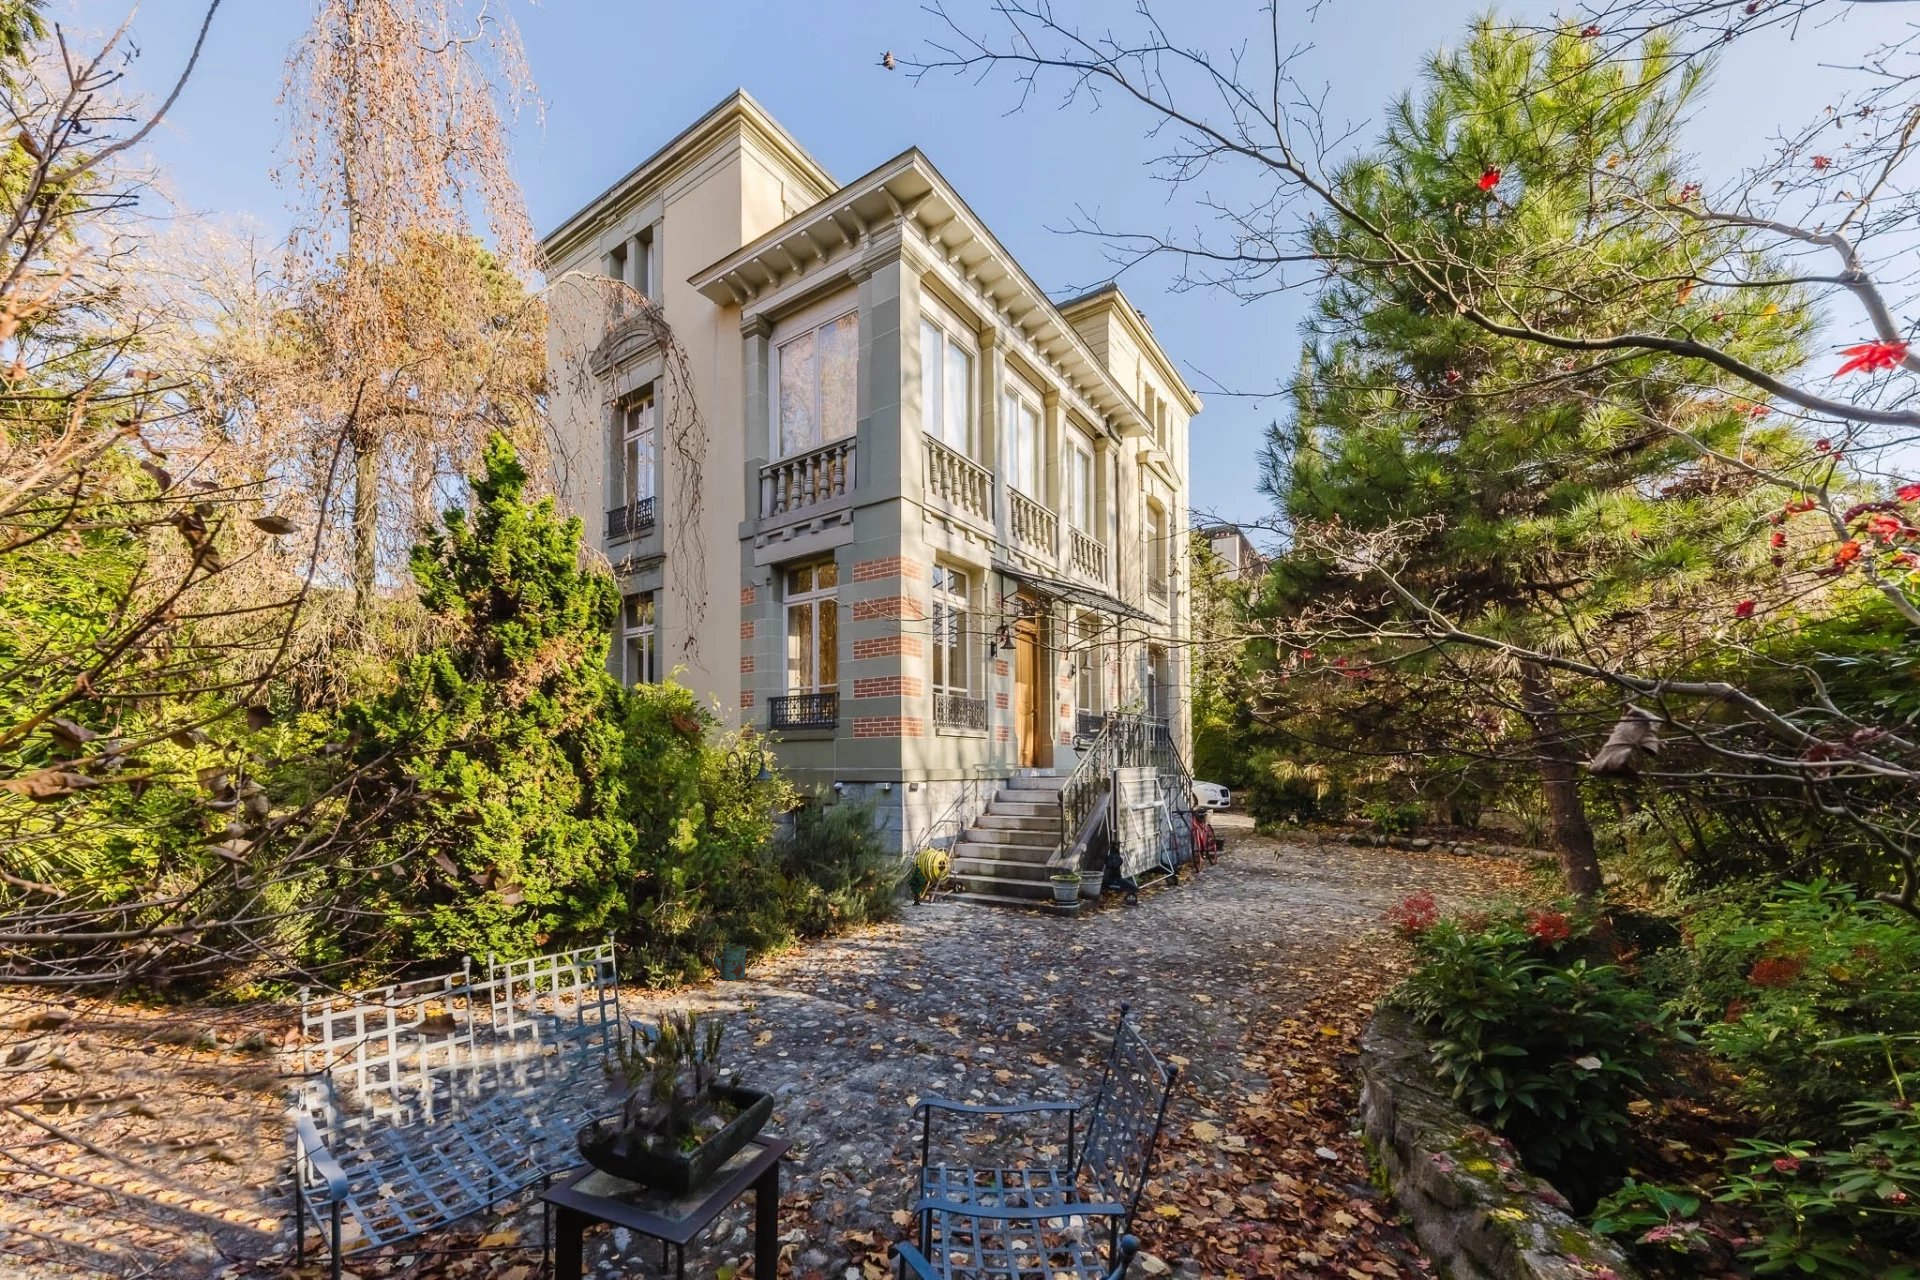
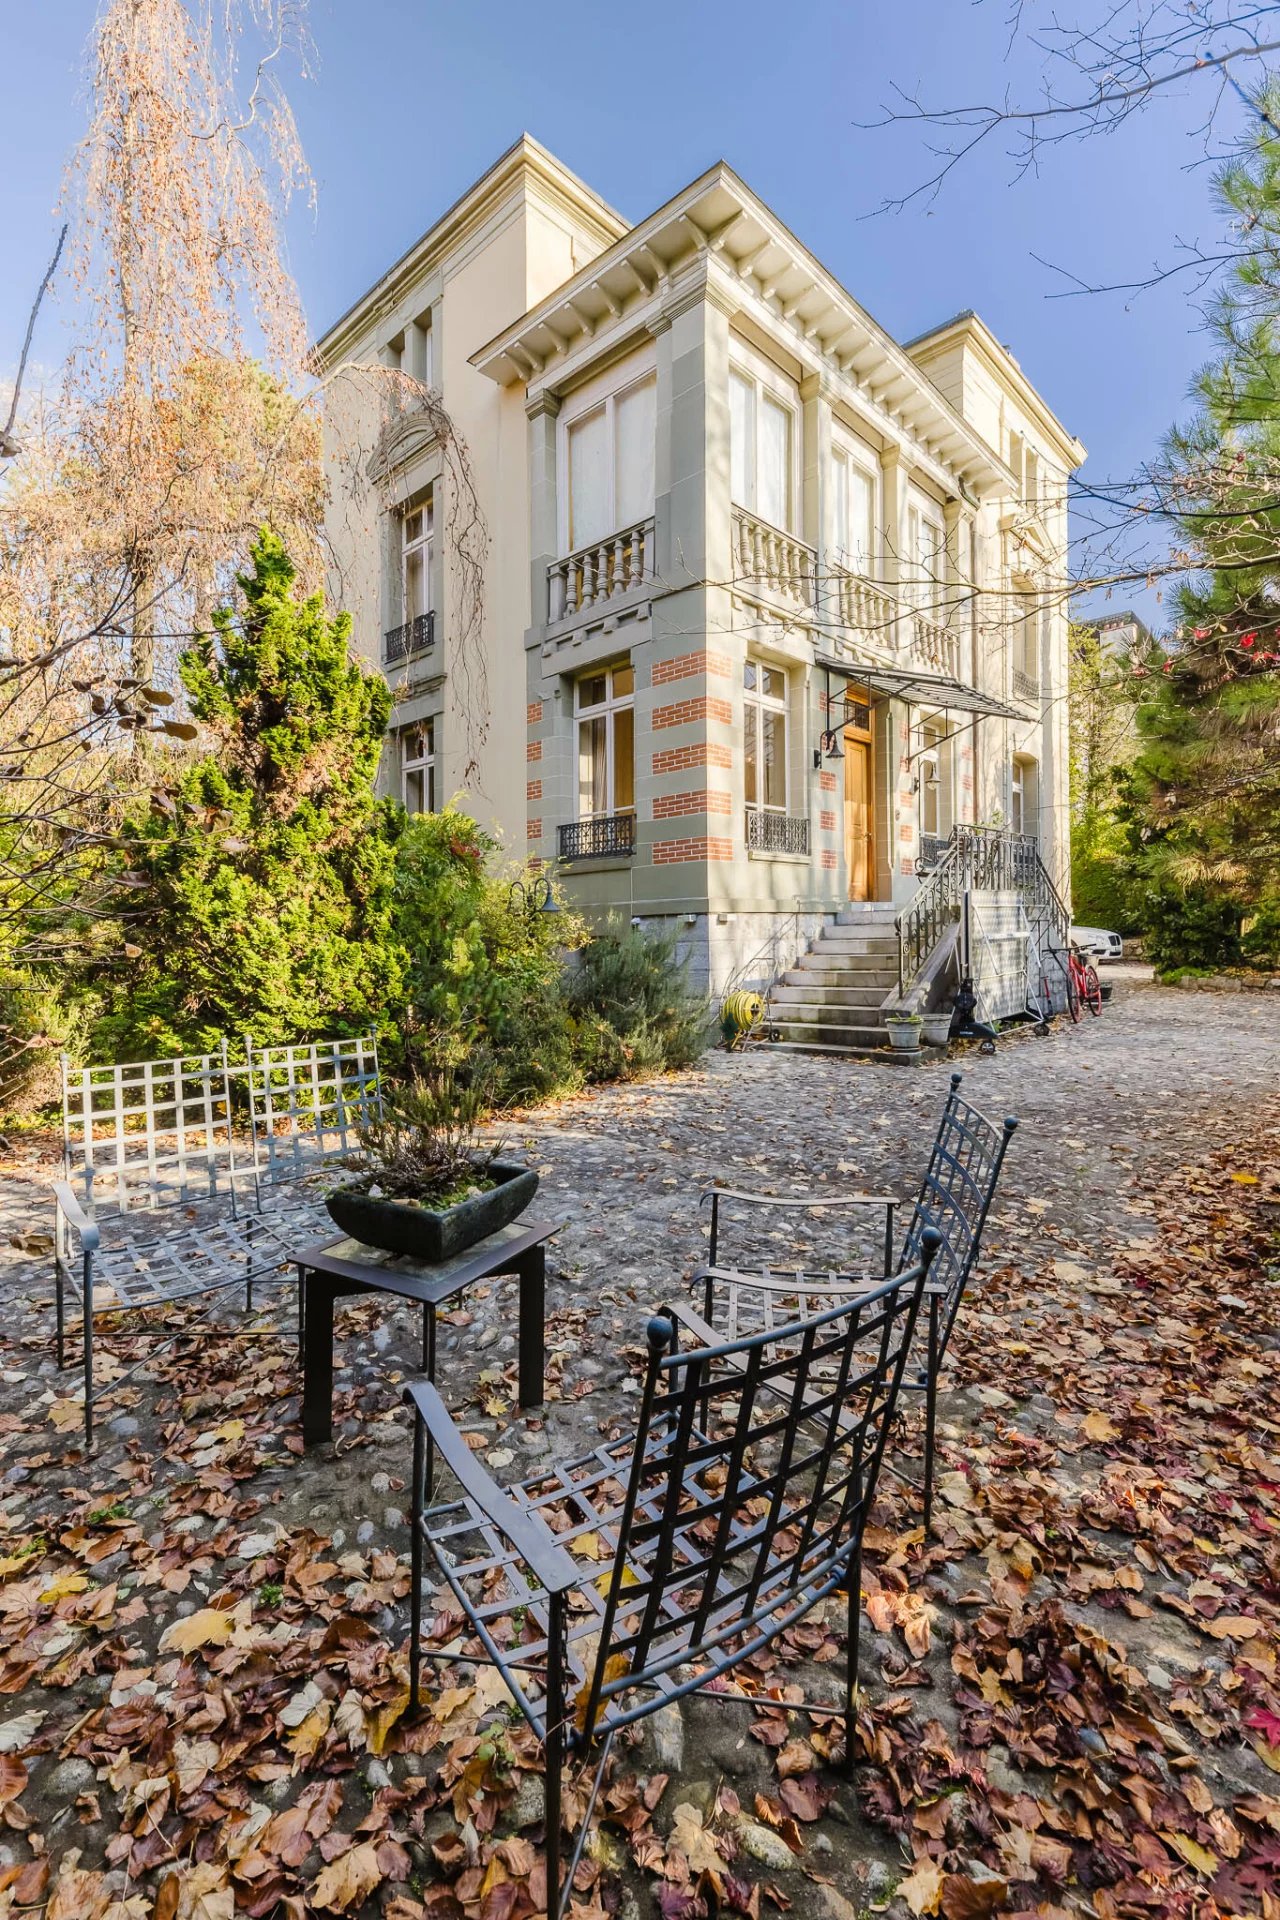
watering can: present [702,942,754,980] -> none [490,1075,547,1115]

